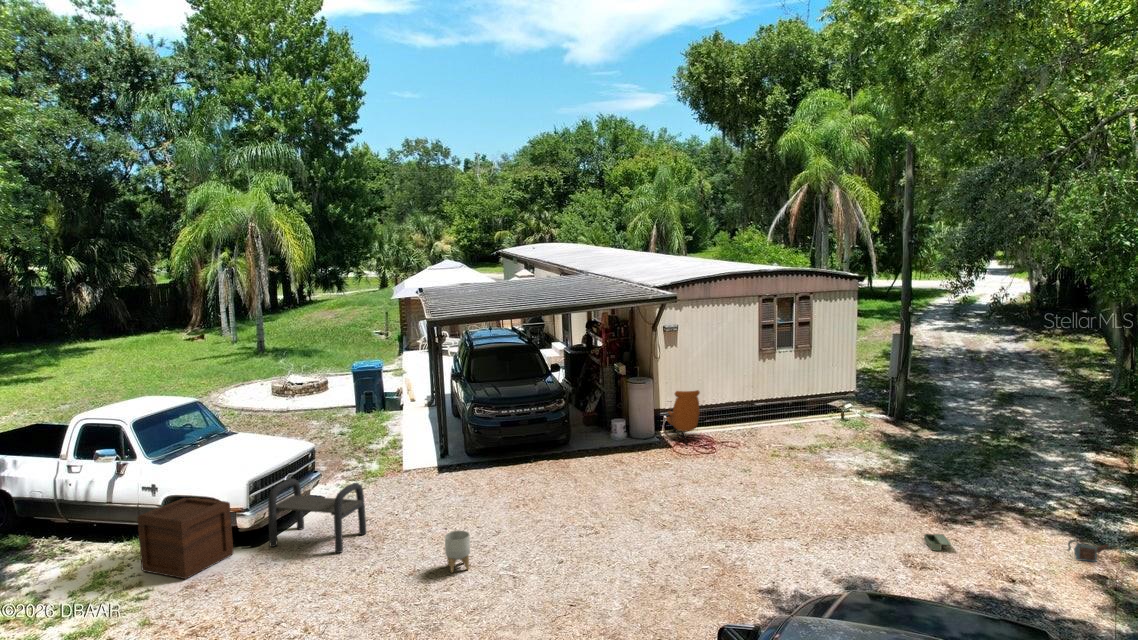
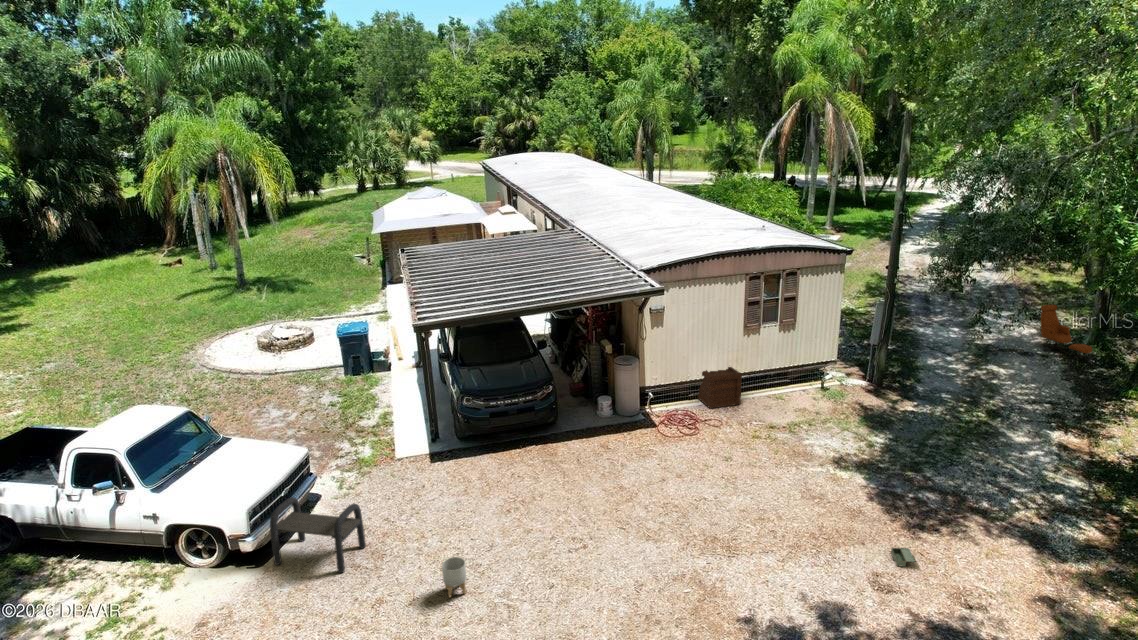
lounge chair: present [665,390,700,443] -> present [1041,305,1092,358]
wooden crate: present [137,497,233,579] -> present [698,367,742,408]
watering can: present [1068,540,1108,562] -> none [1021,560,1059,580]

